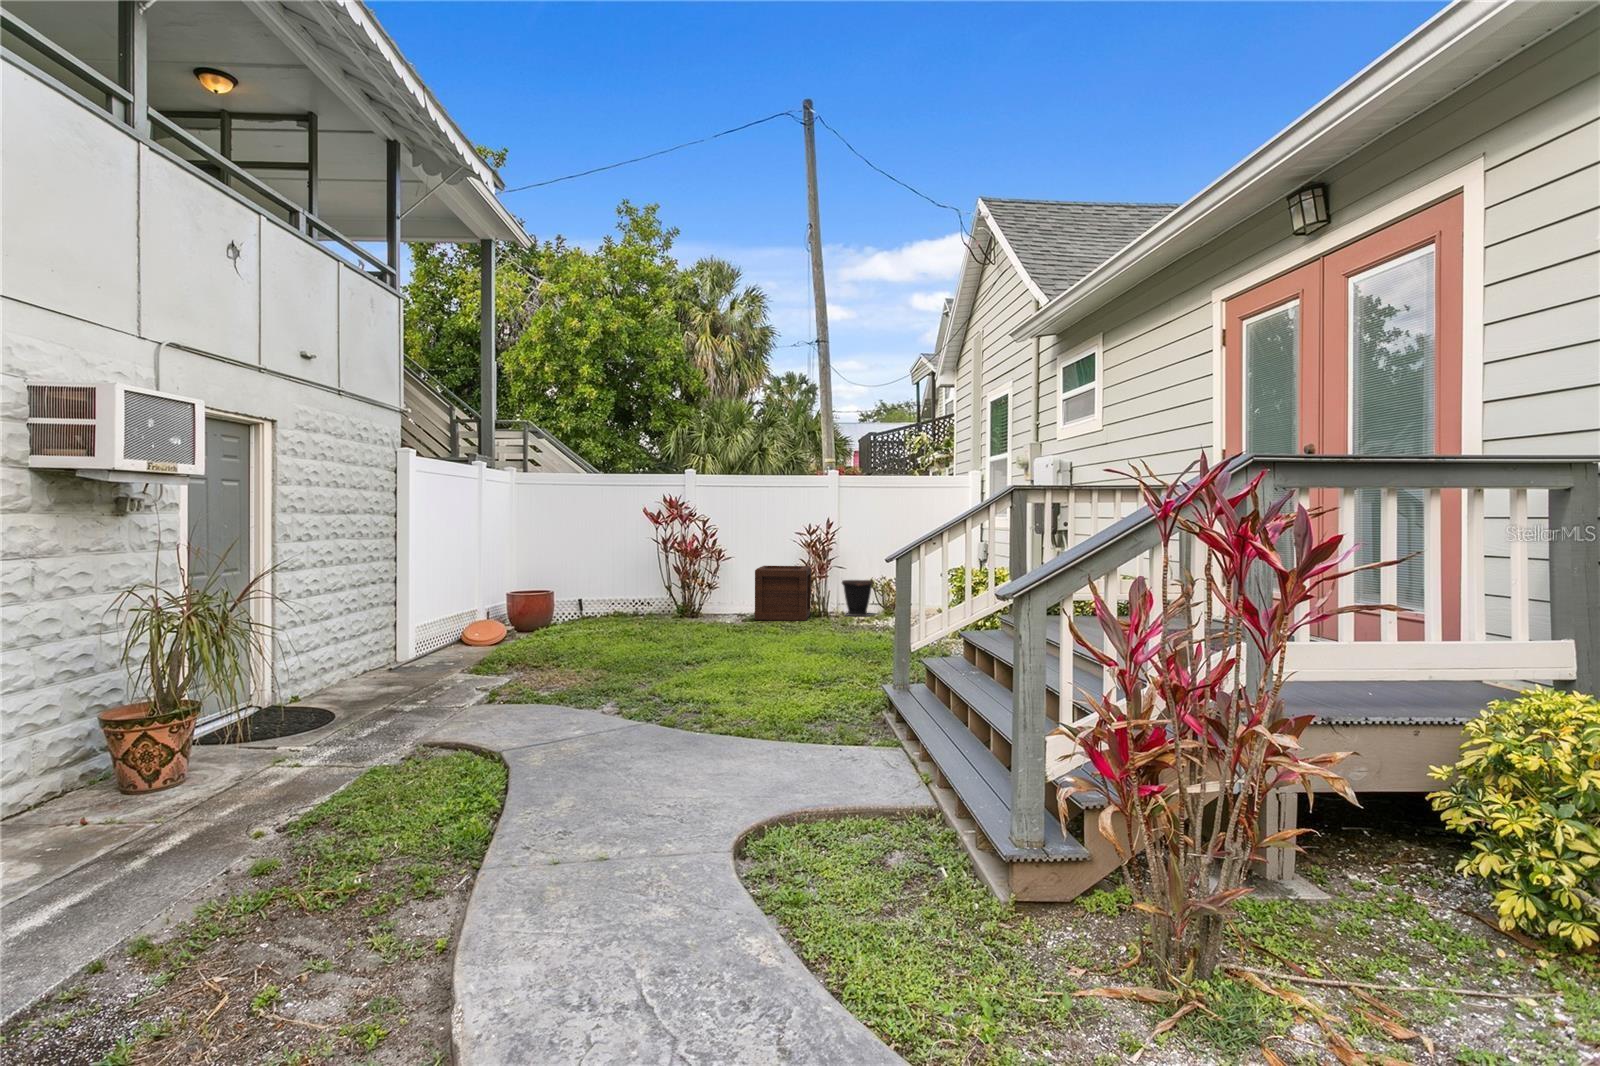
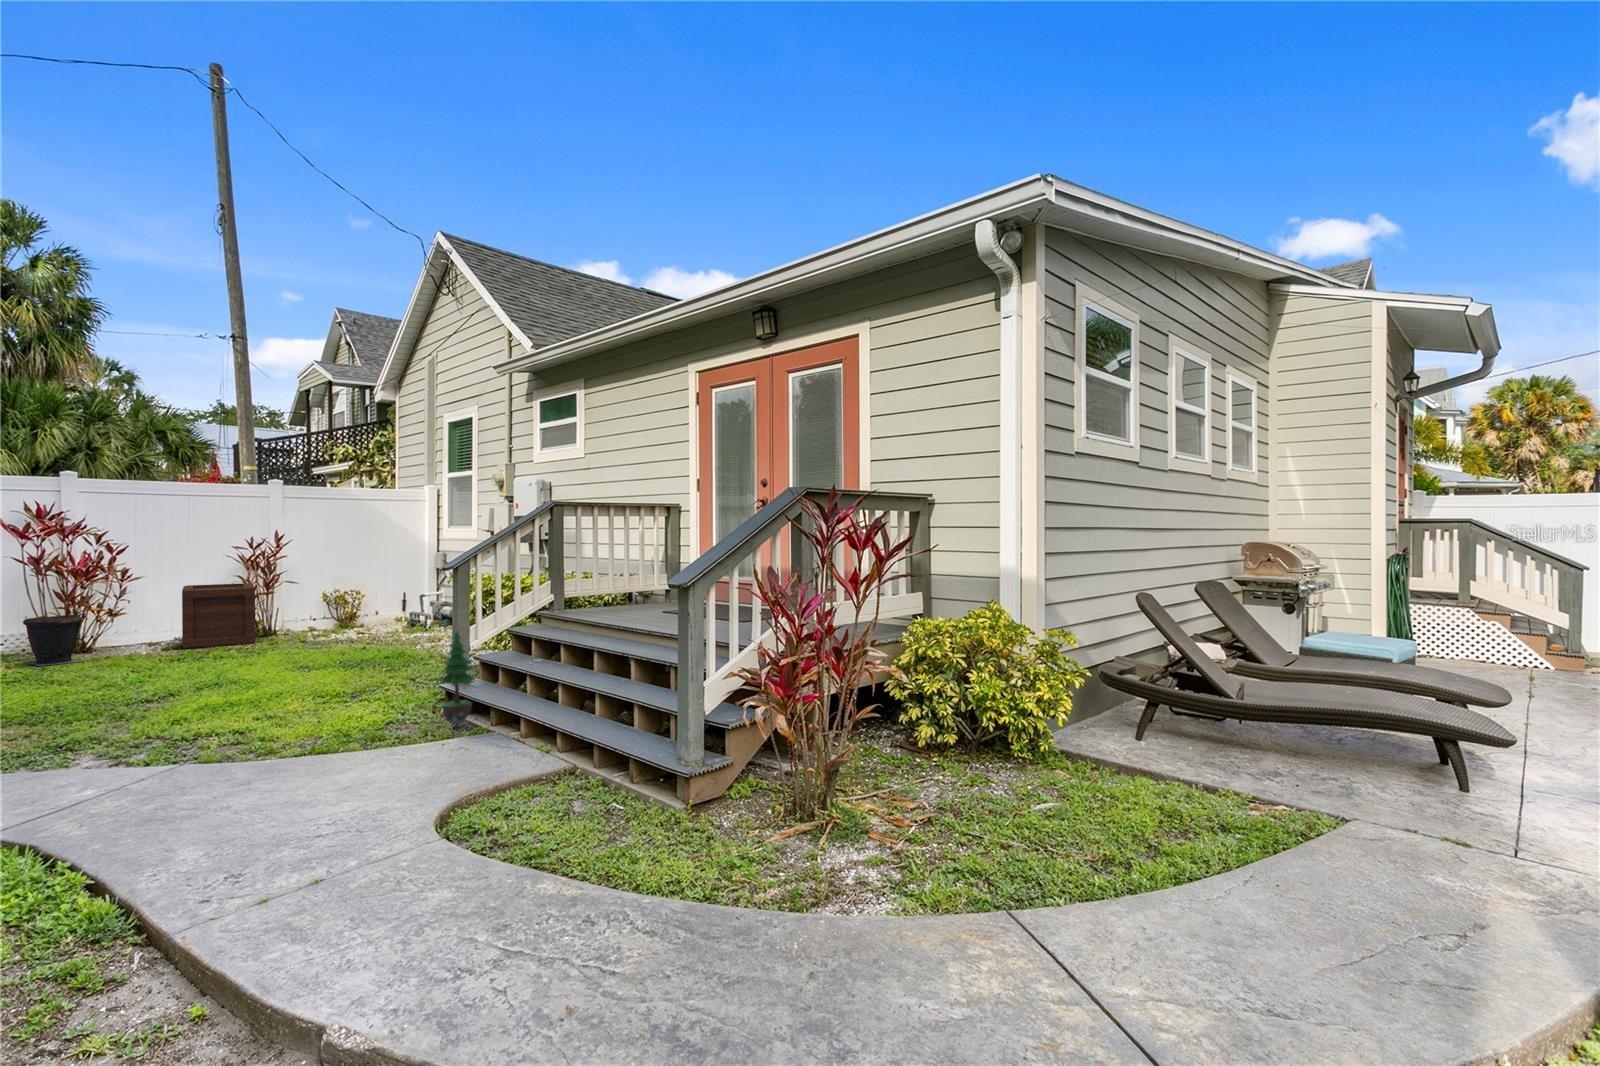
bucket: present [842,580,874,616] -> present [23,615,83,666]
potted tree: none [852,626,890,731] -> present [439,632,475,726]

